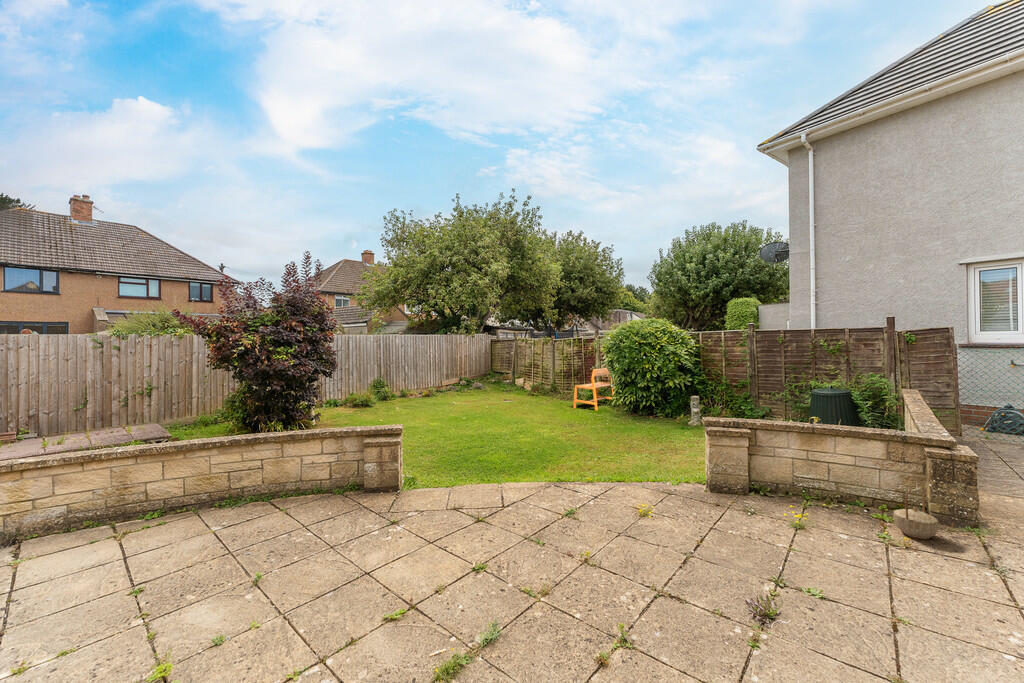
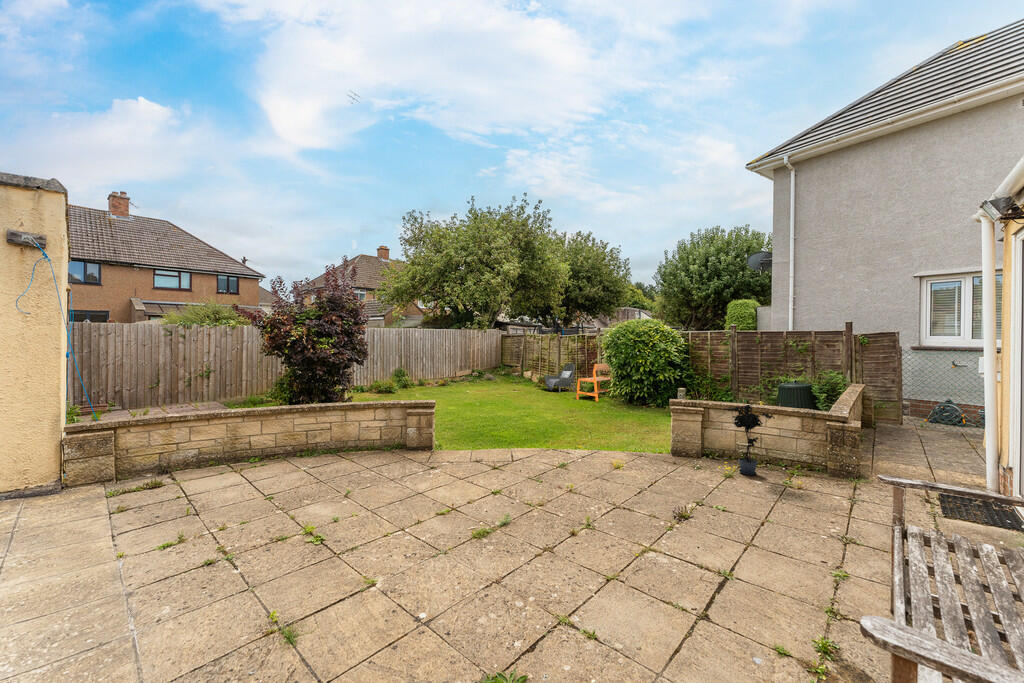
armchair: none [537,368,570,401] -> present [545,363,575,393]
potted plant: none [780,424,860,522] -> present [724,403,775,475]
basket: present [893,487,939,539] -> none [799,449,828,486]

